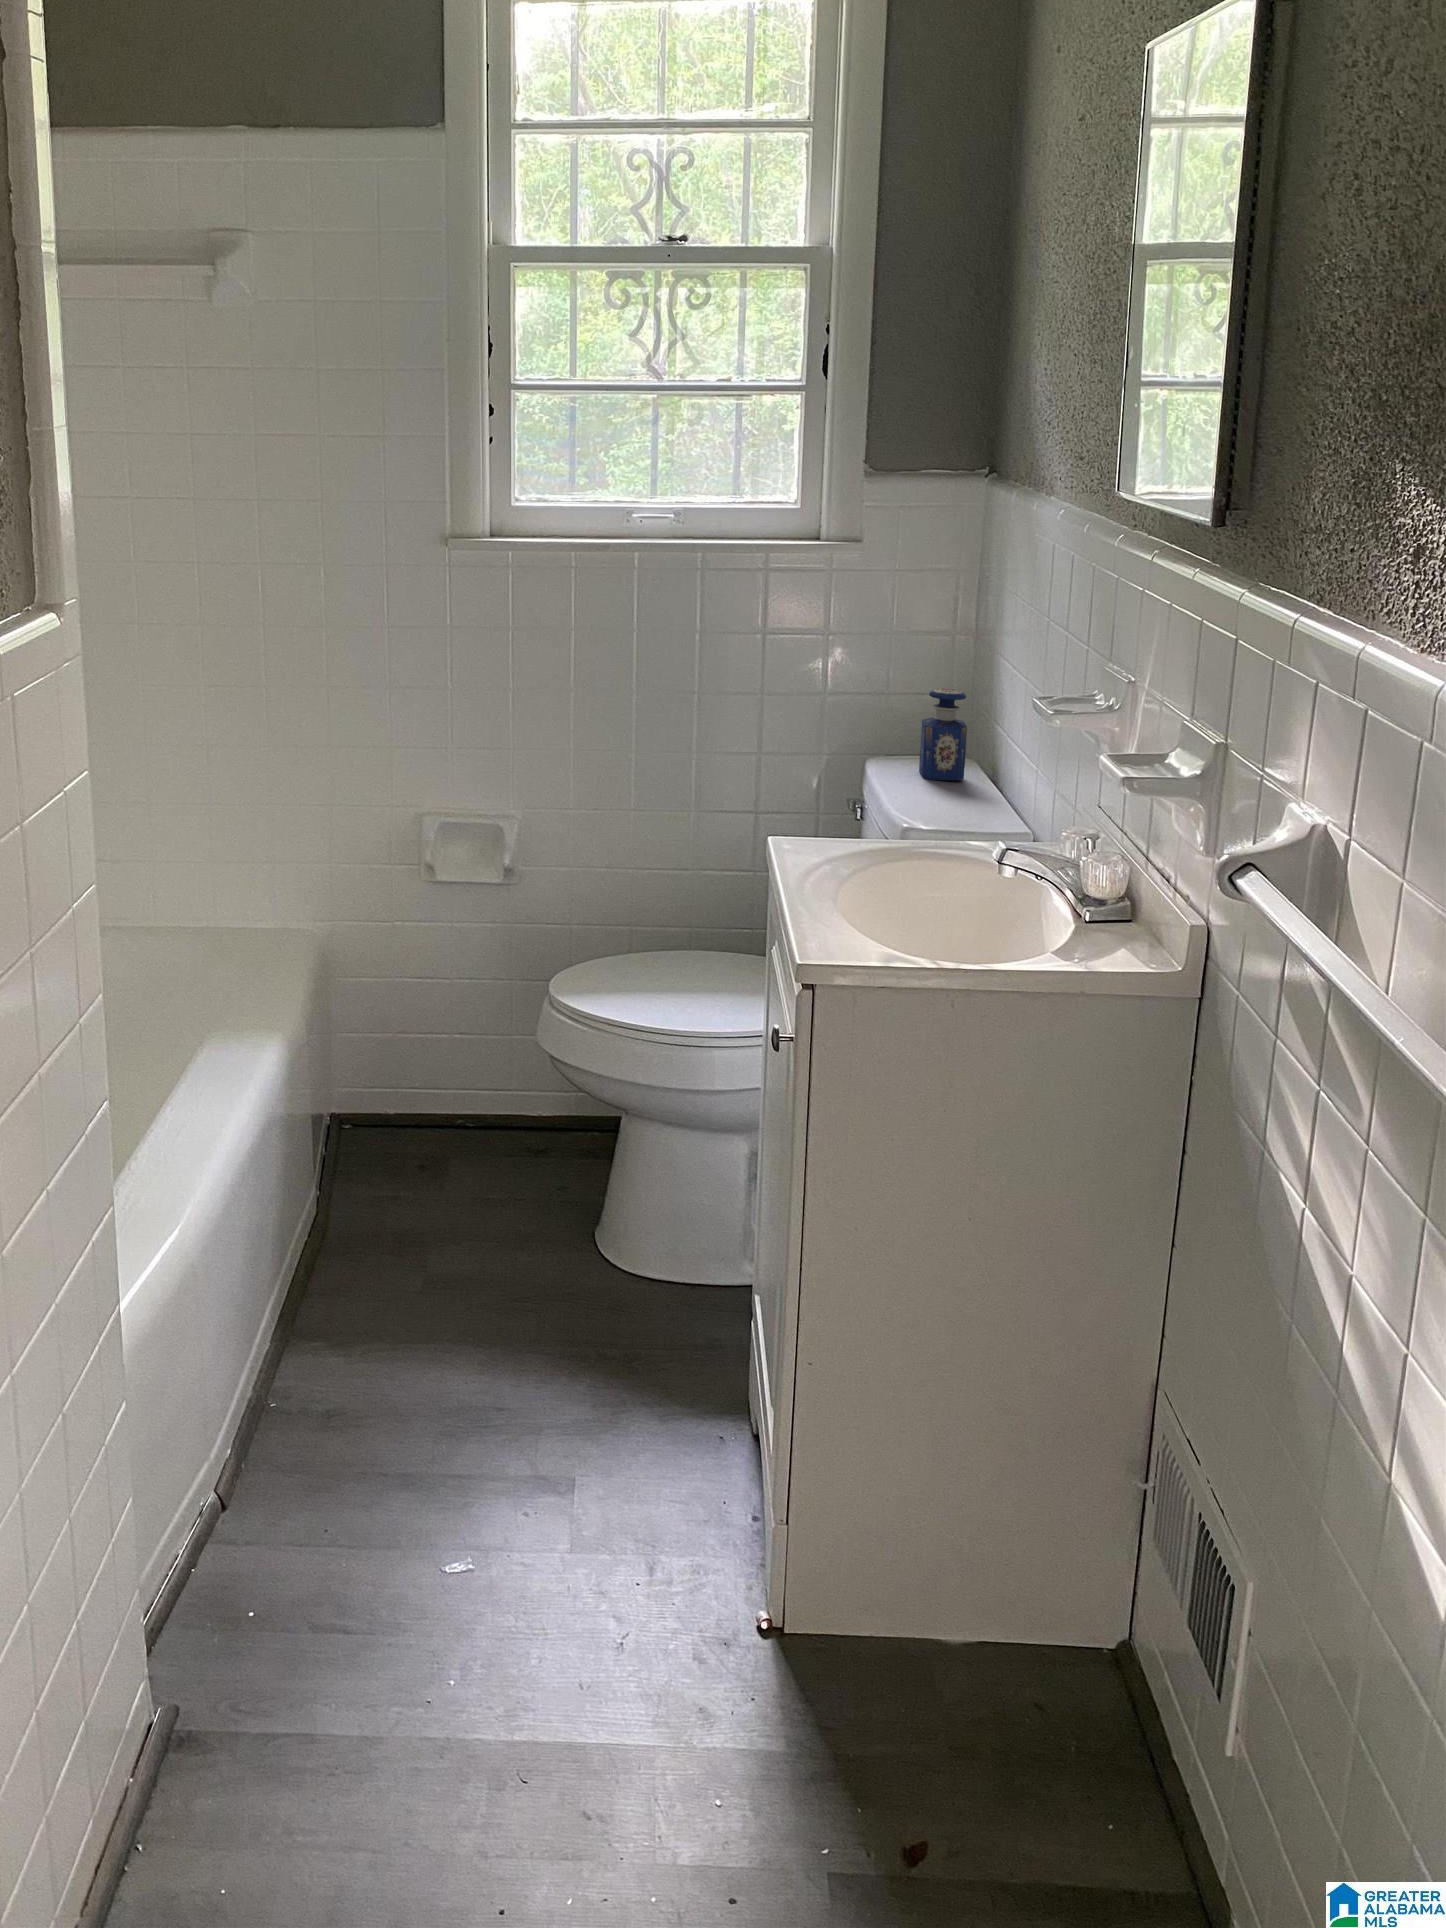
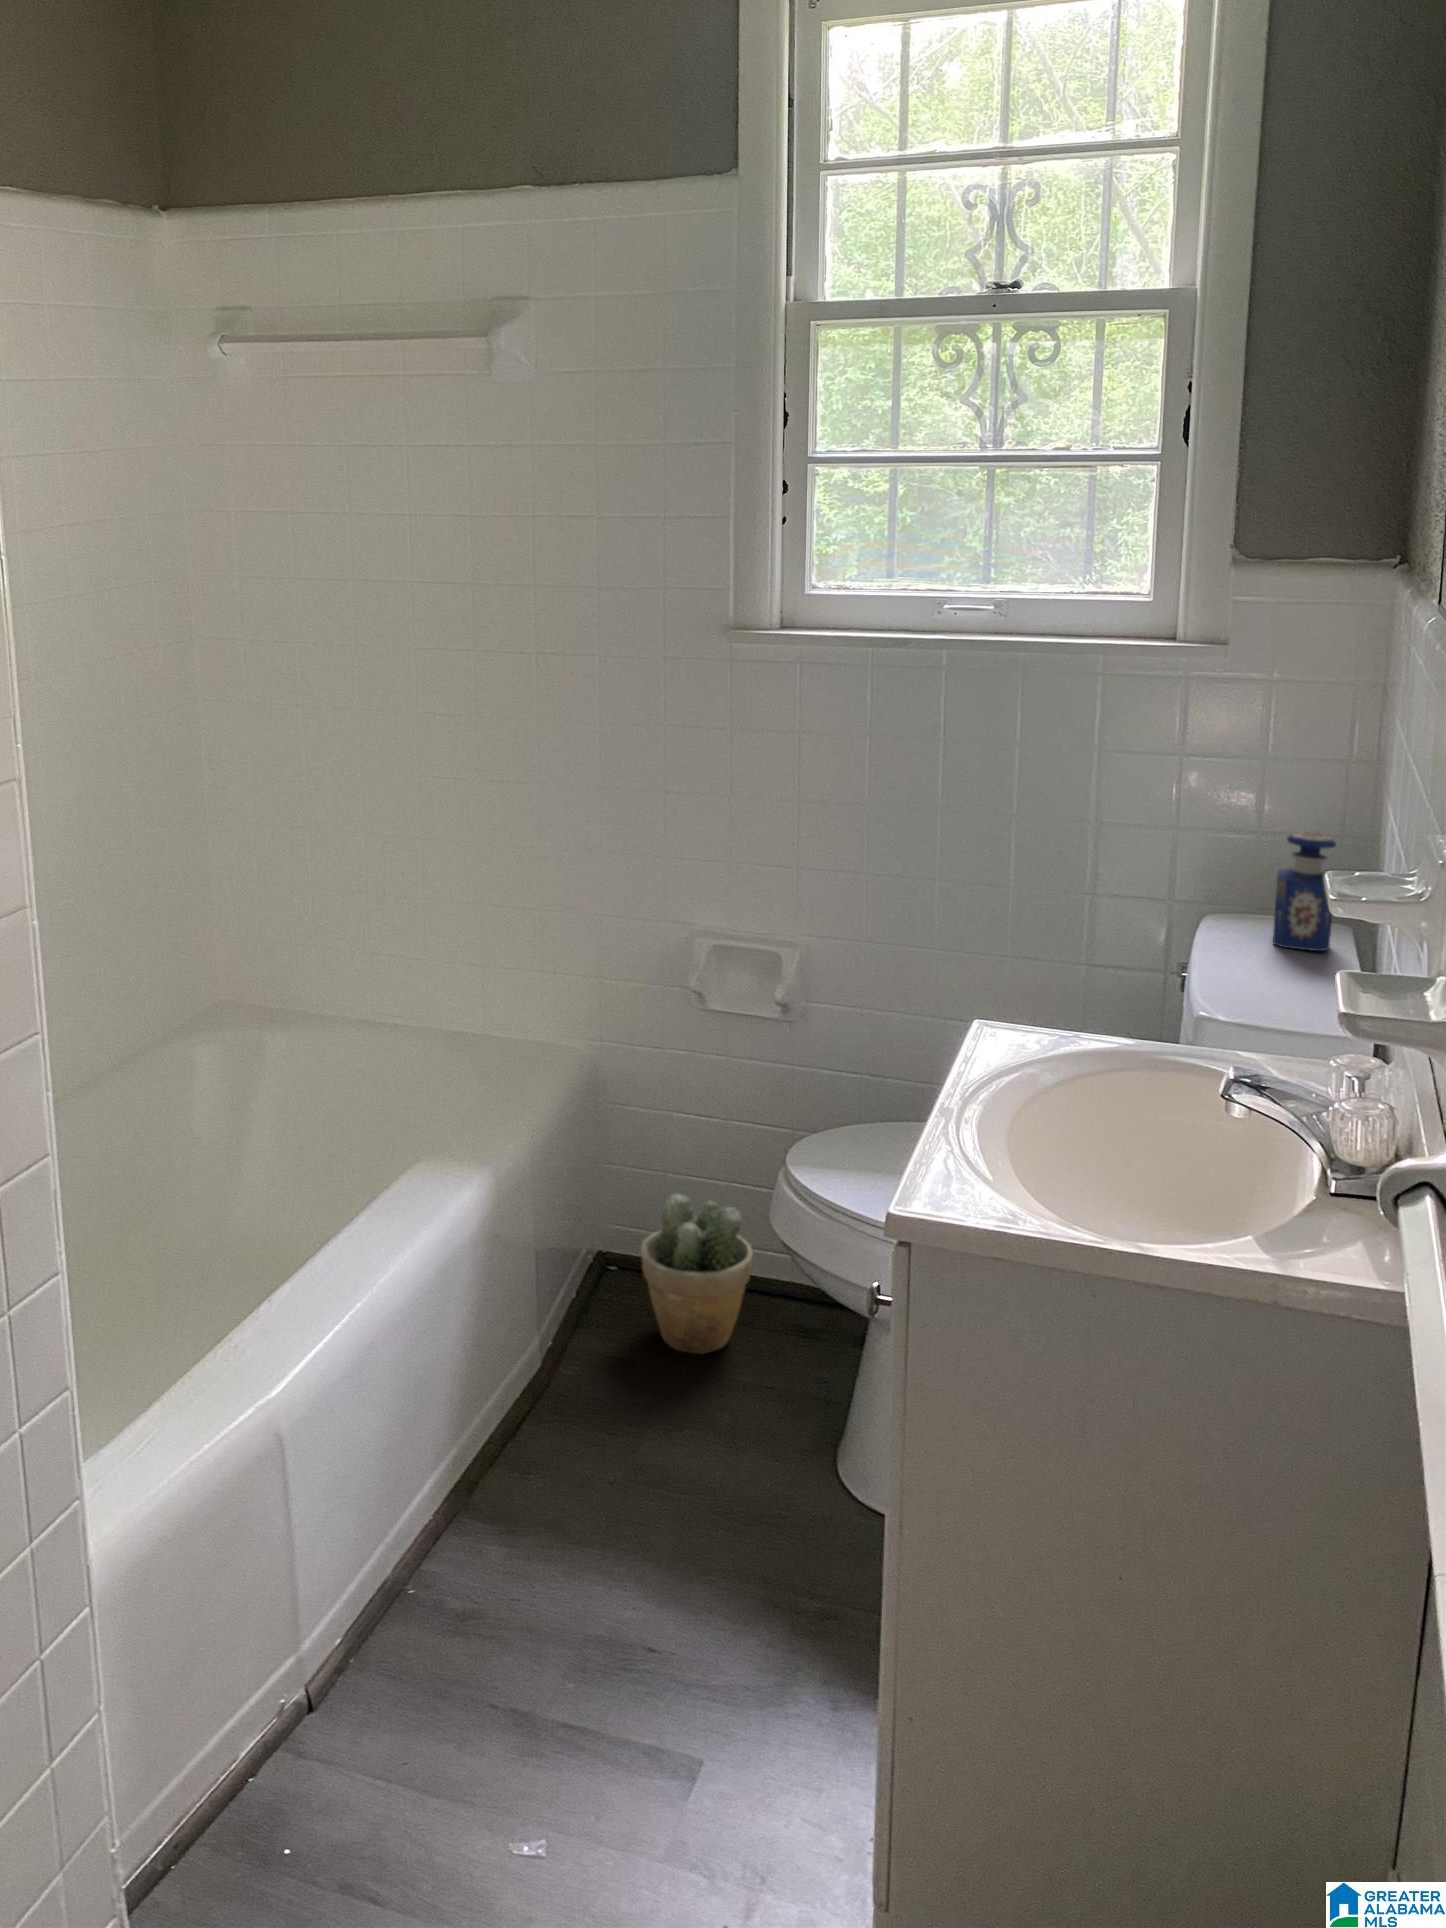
potted plant: none [395,1042,493,1178] -> present [641,1194,753,1353]

